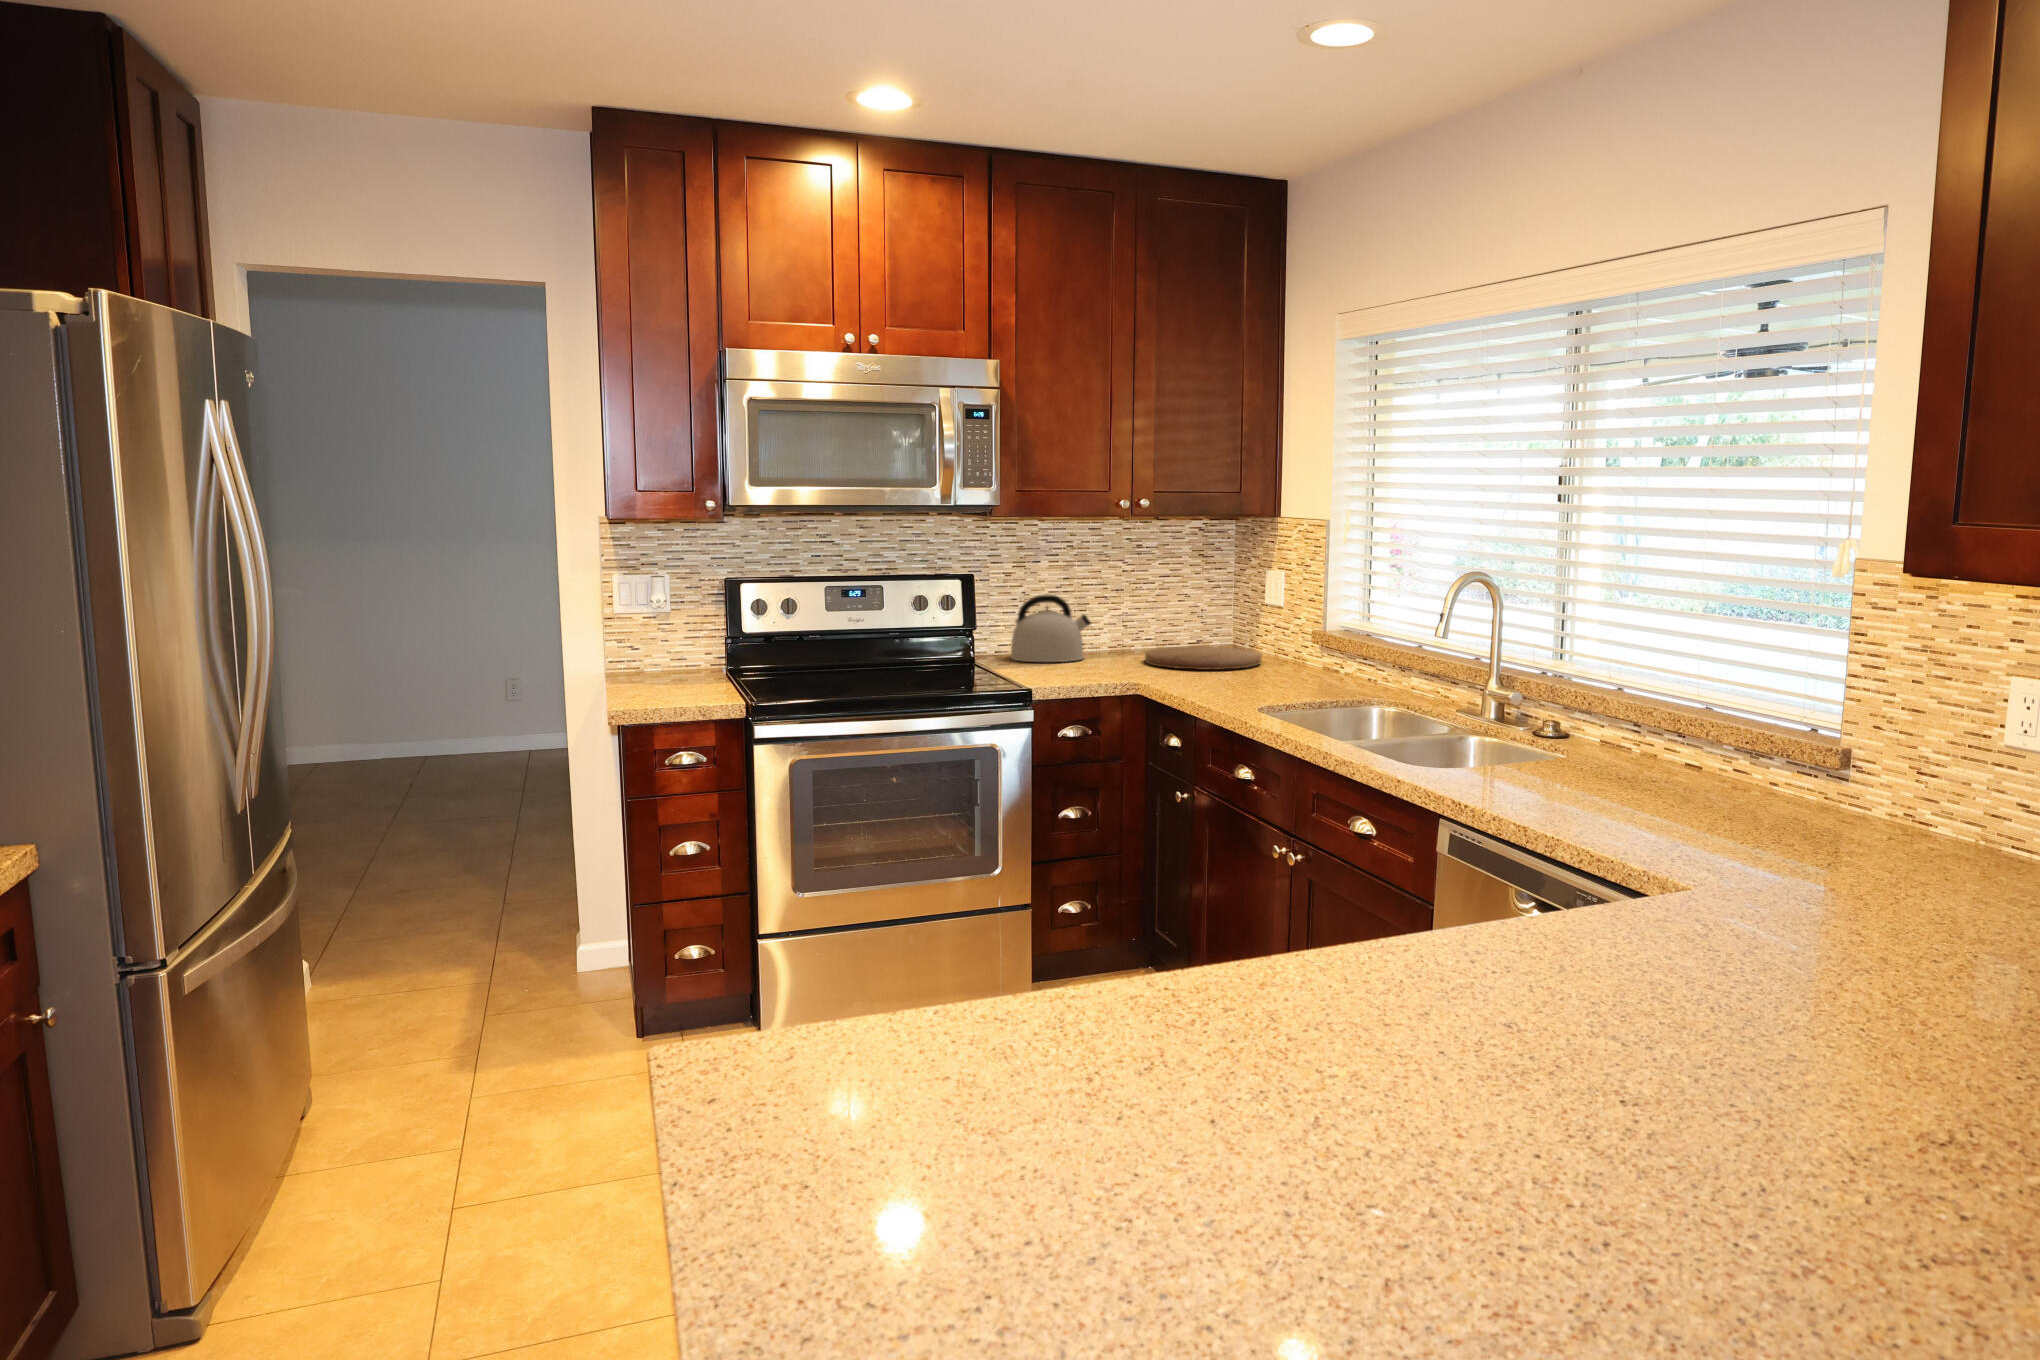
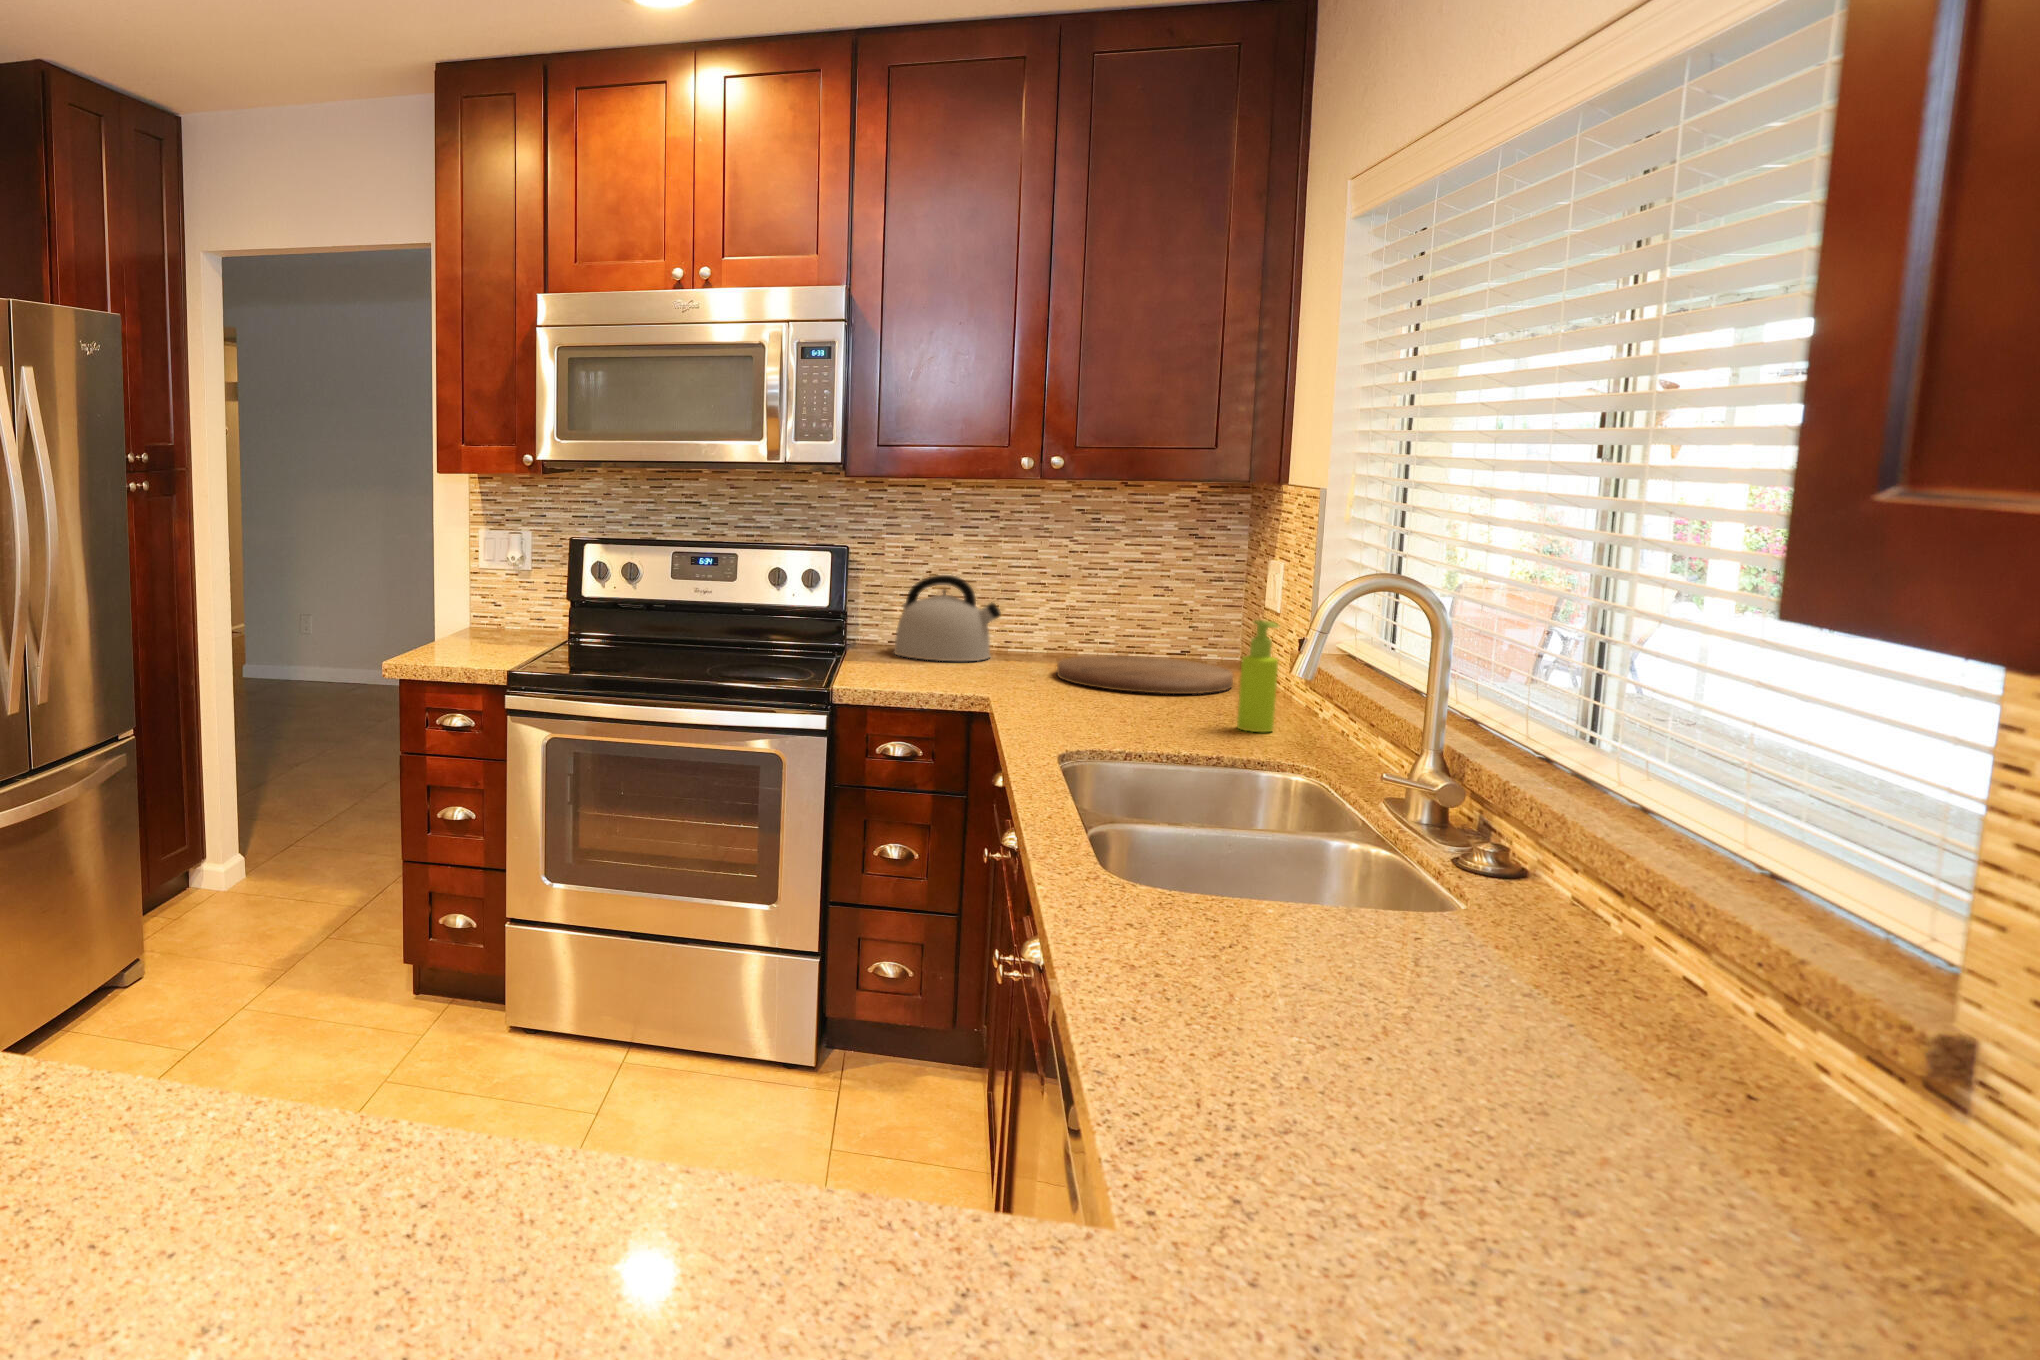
soap dispenser: none [1308,611,1334,685] -> present [1237,620,1279,732]

